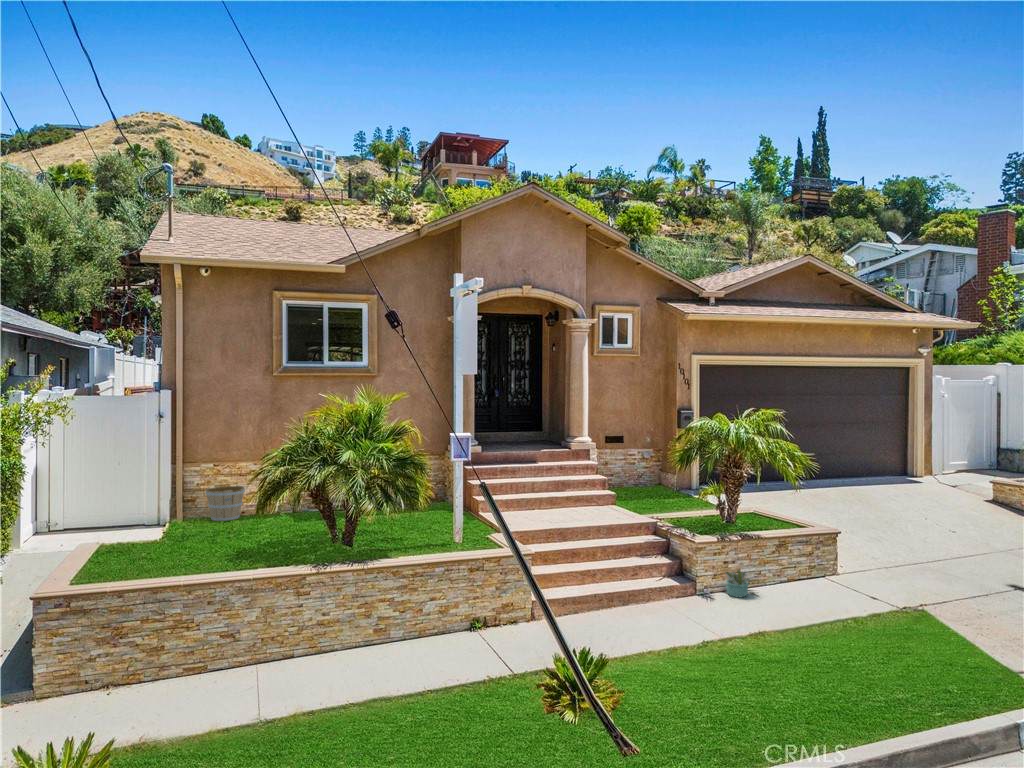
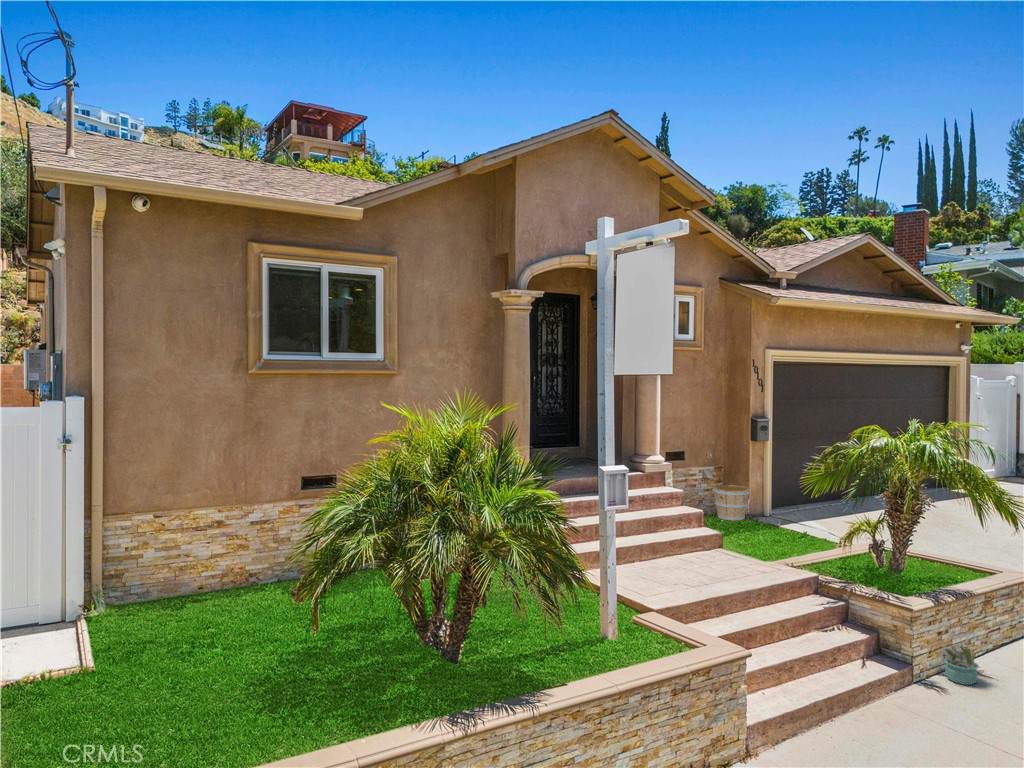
wooden bucket: present [205,486,245,521] -> present [713,485,750,521]

